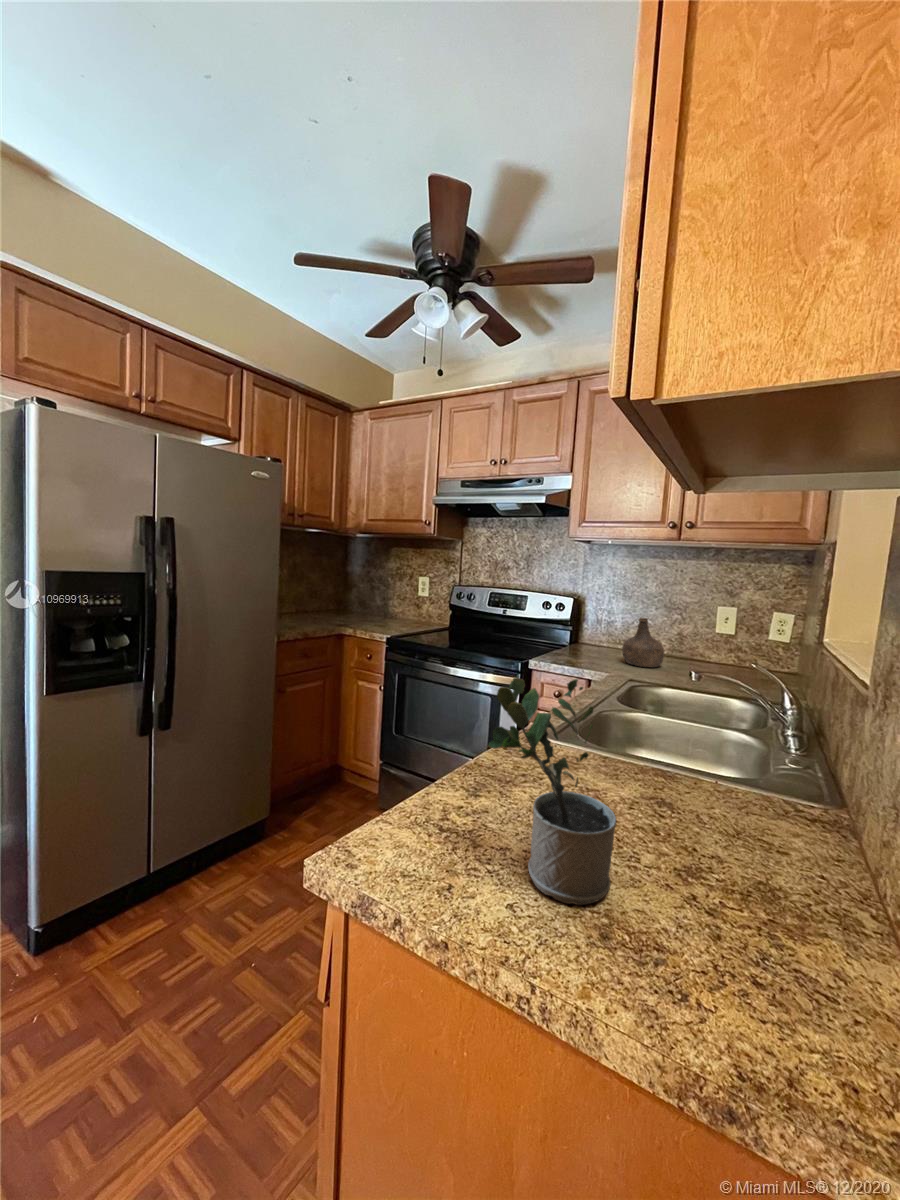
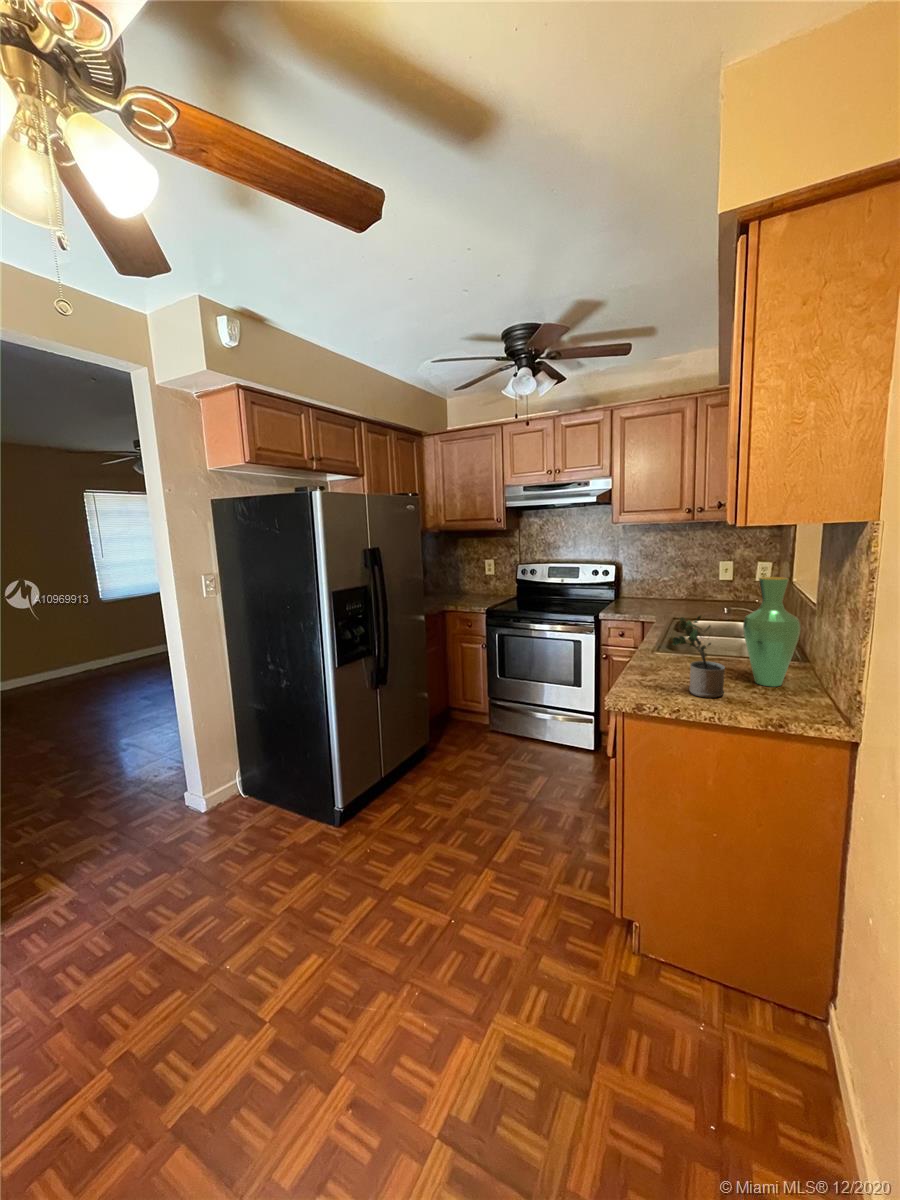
vase: none [688,605,829,883] -> present [743,577,801,686]
bottle: present [622,618,664,667] -> none [659,576,689,609]

